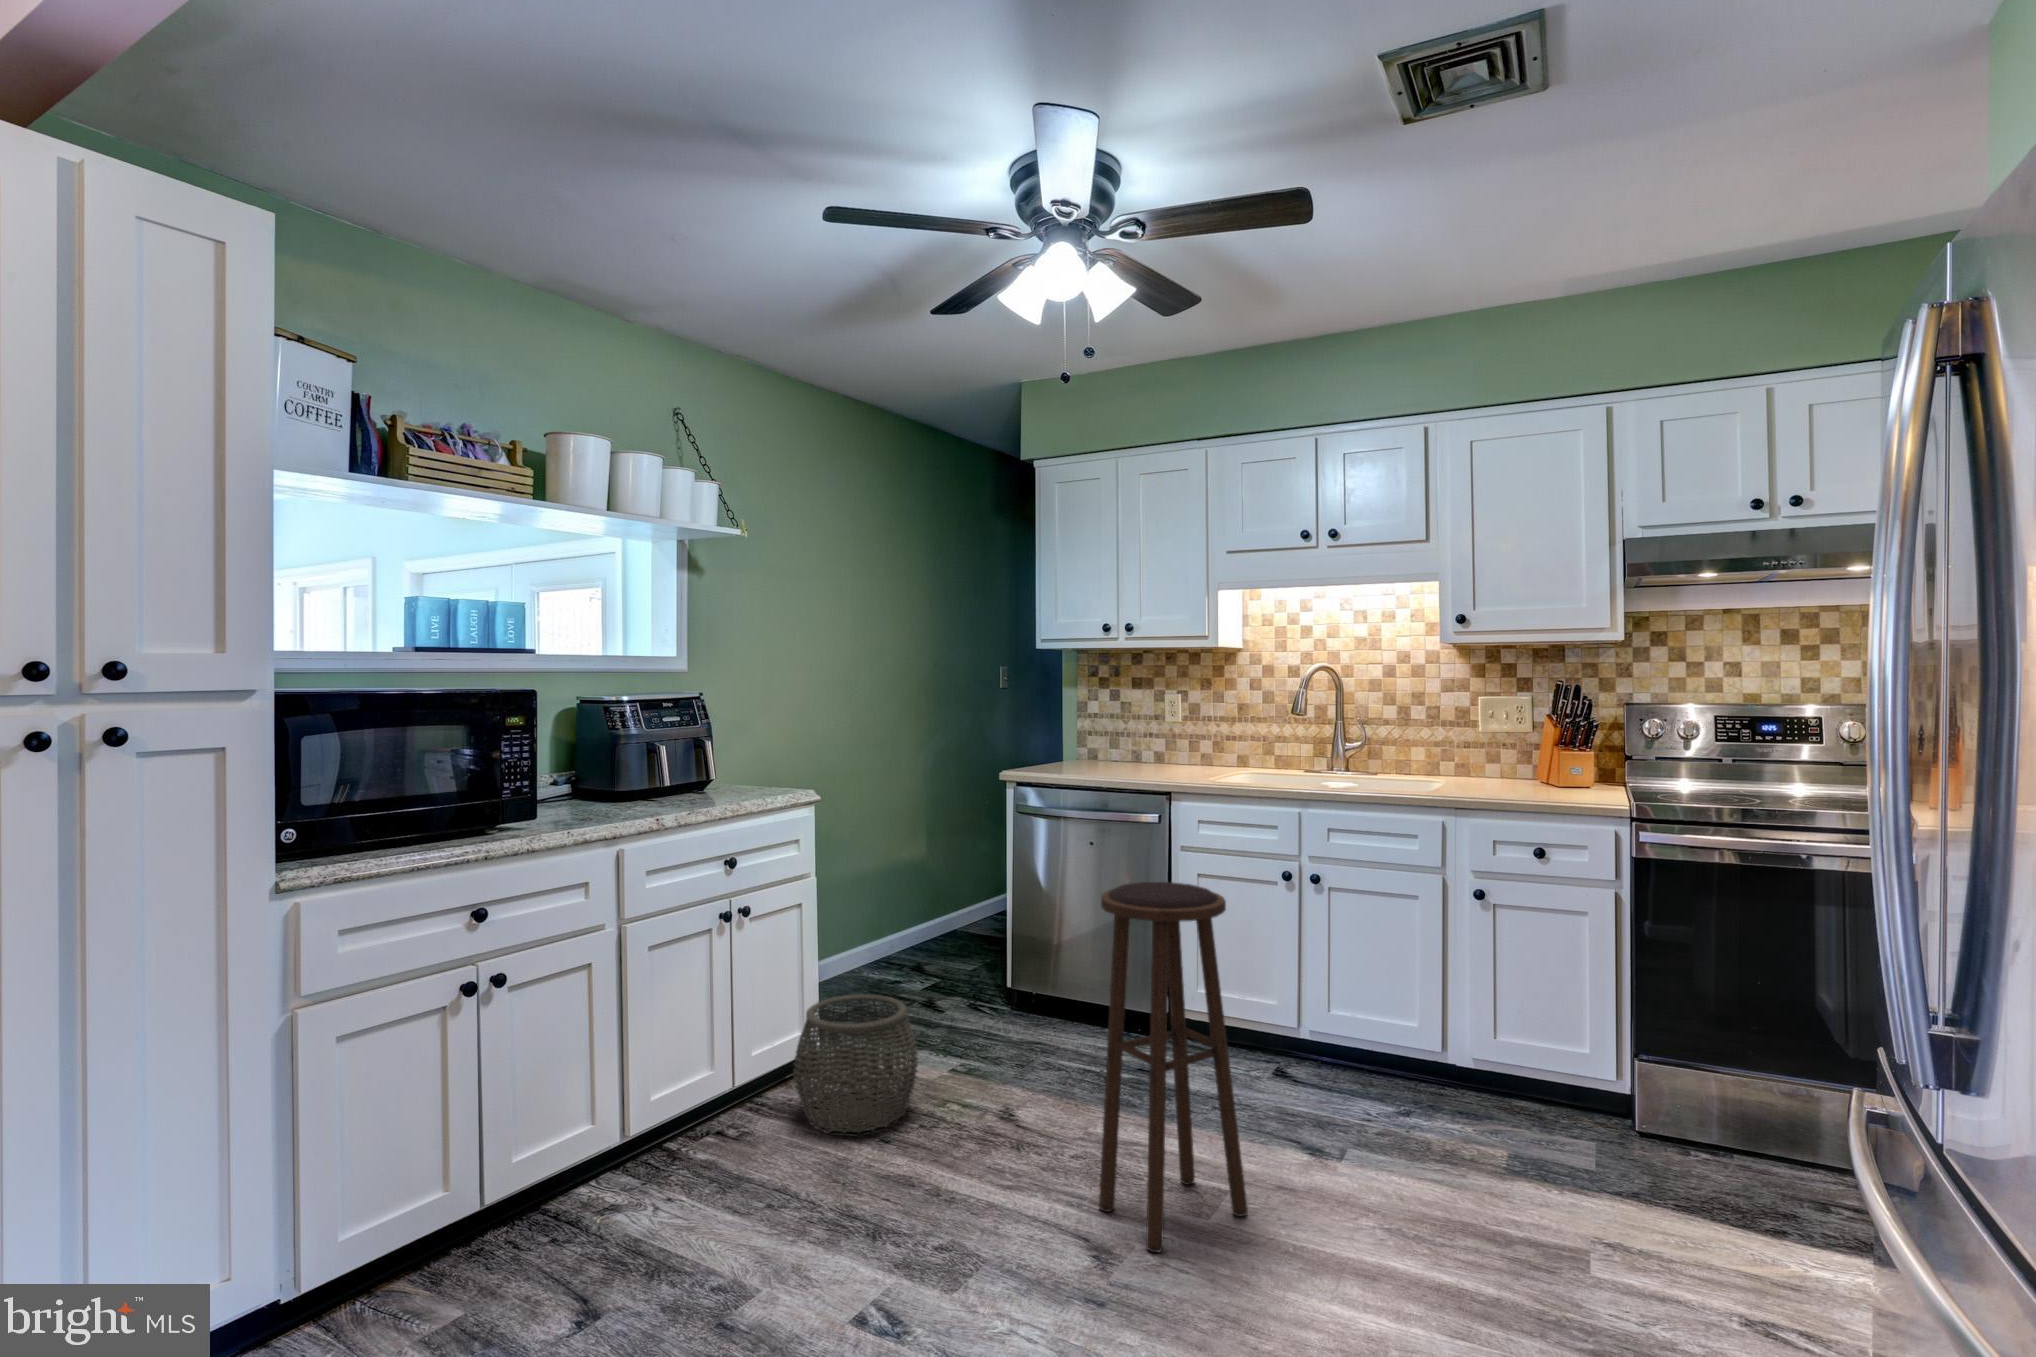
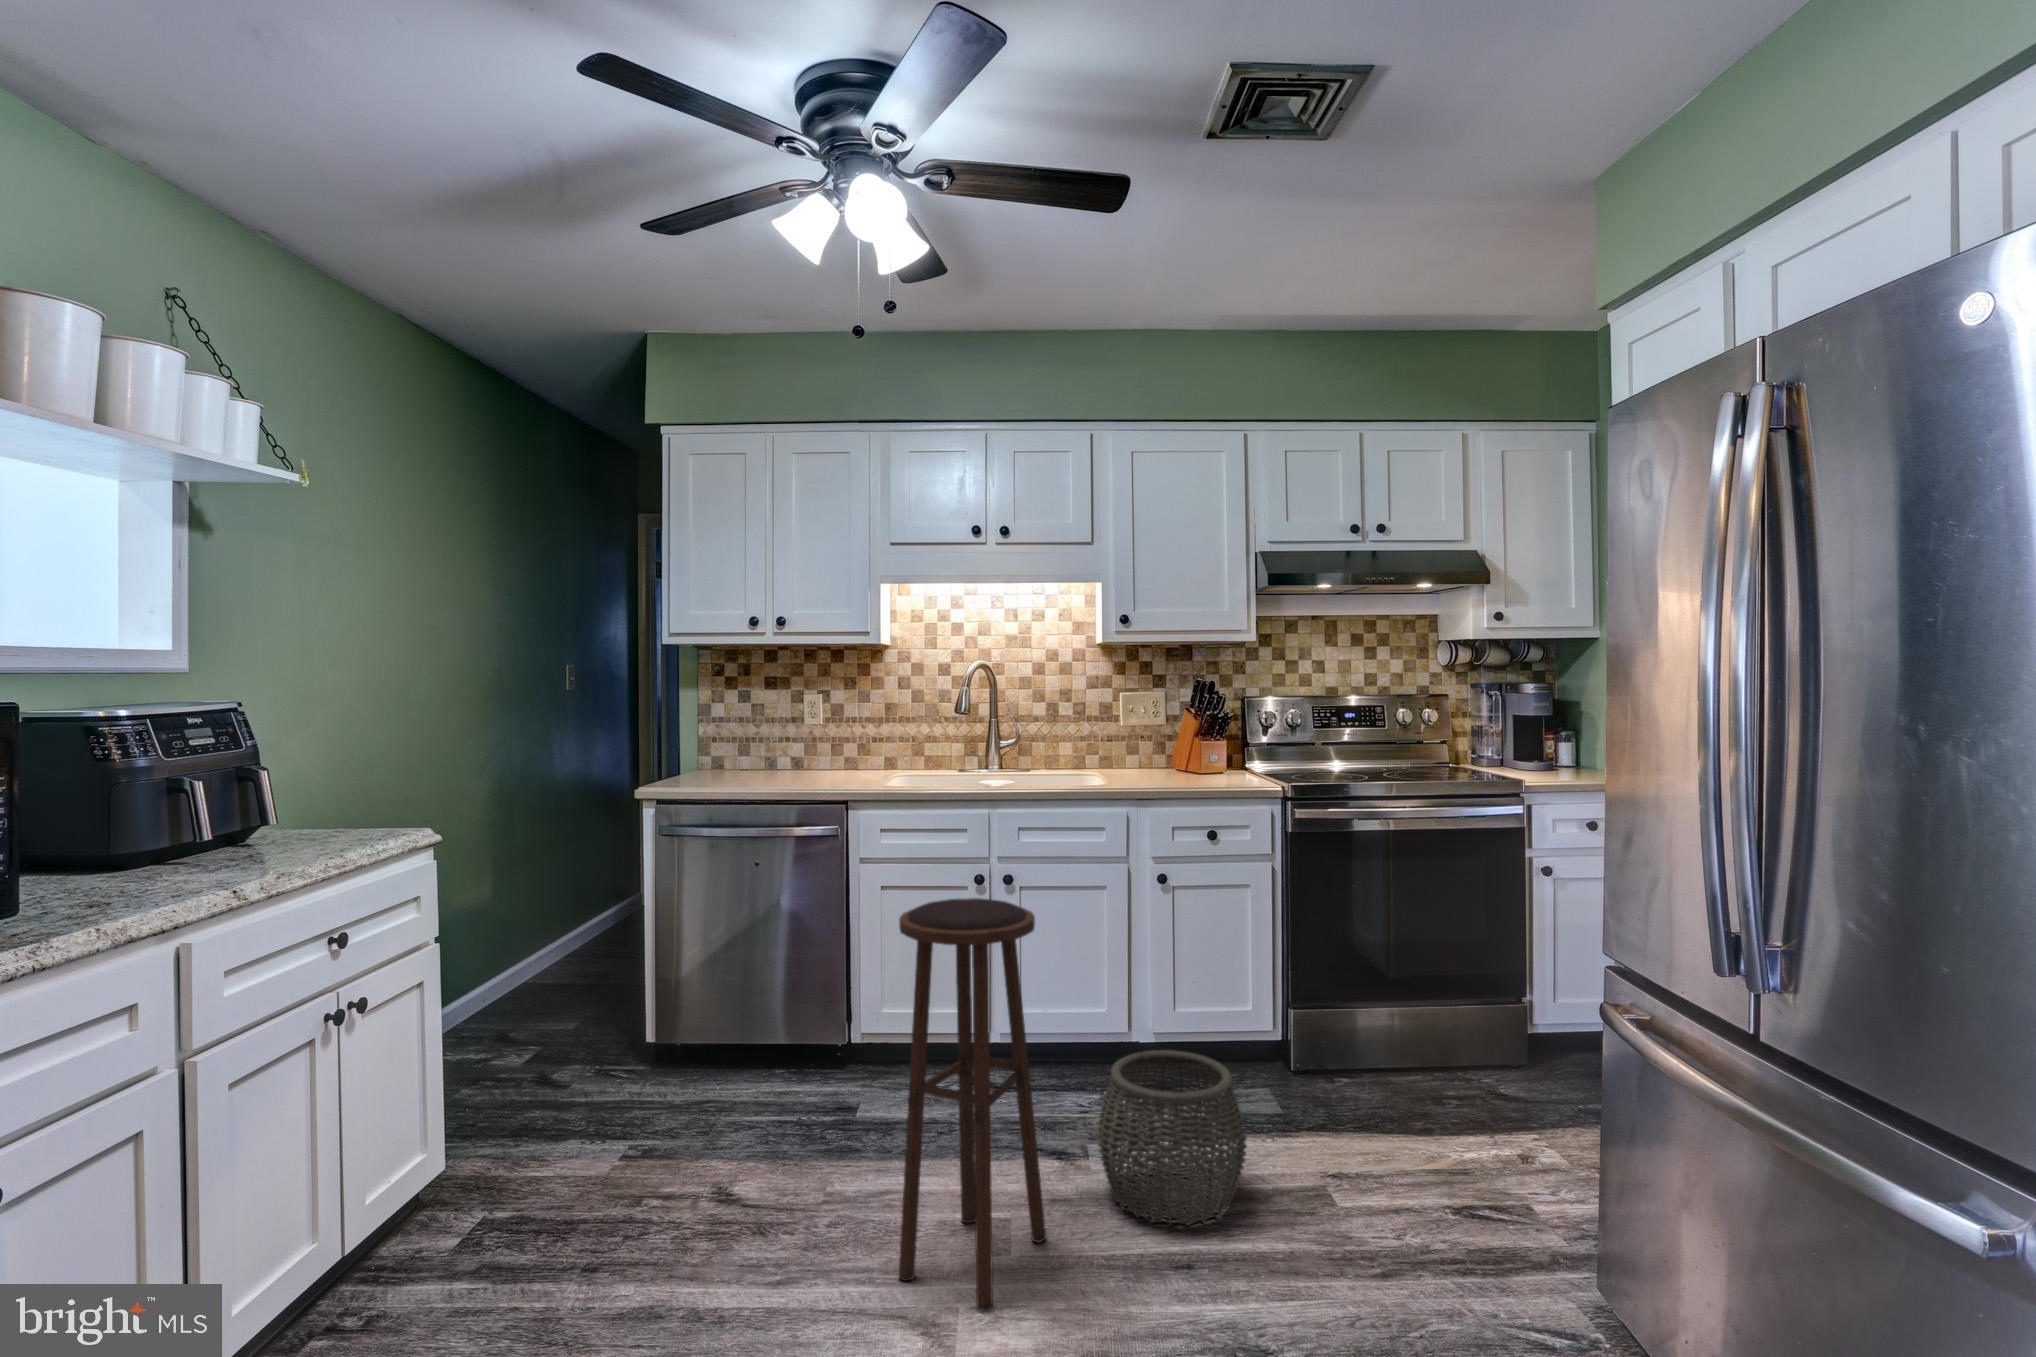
woven basket: present [794,995,918,1133] -> present [1097,1050,1247,1225]

